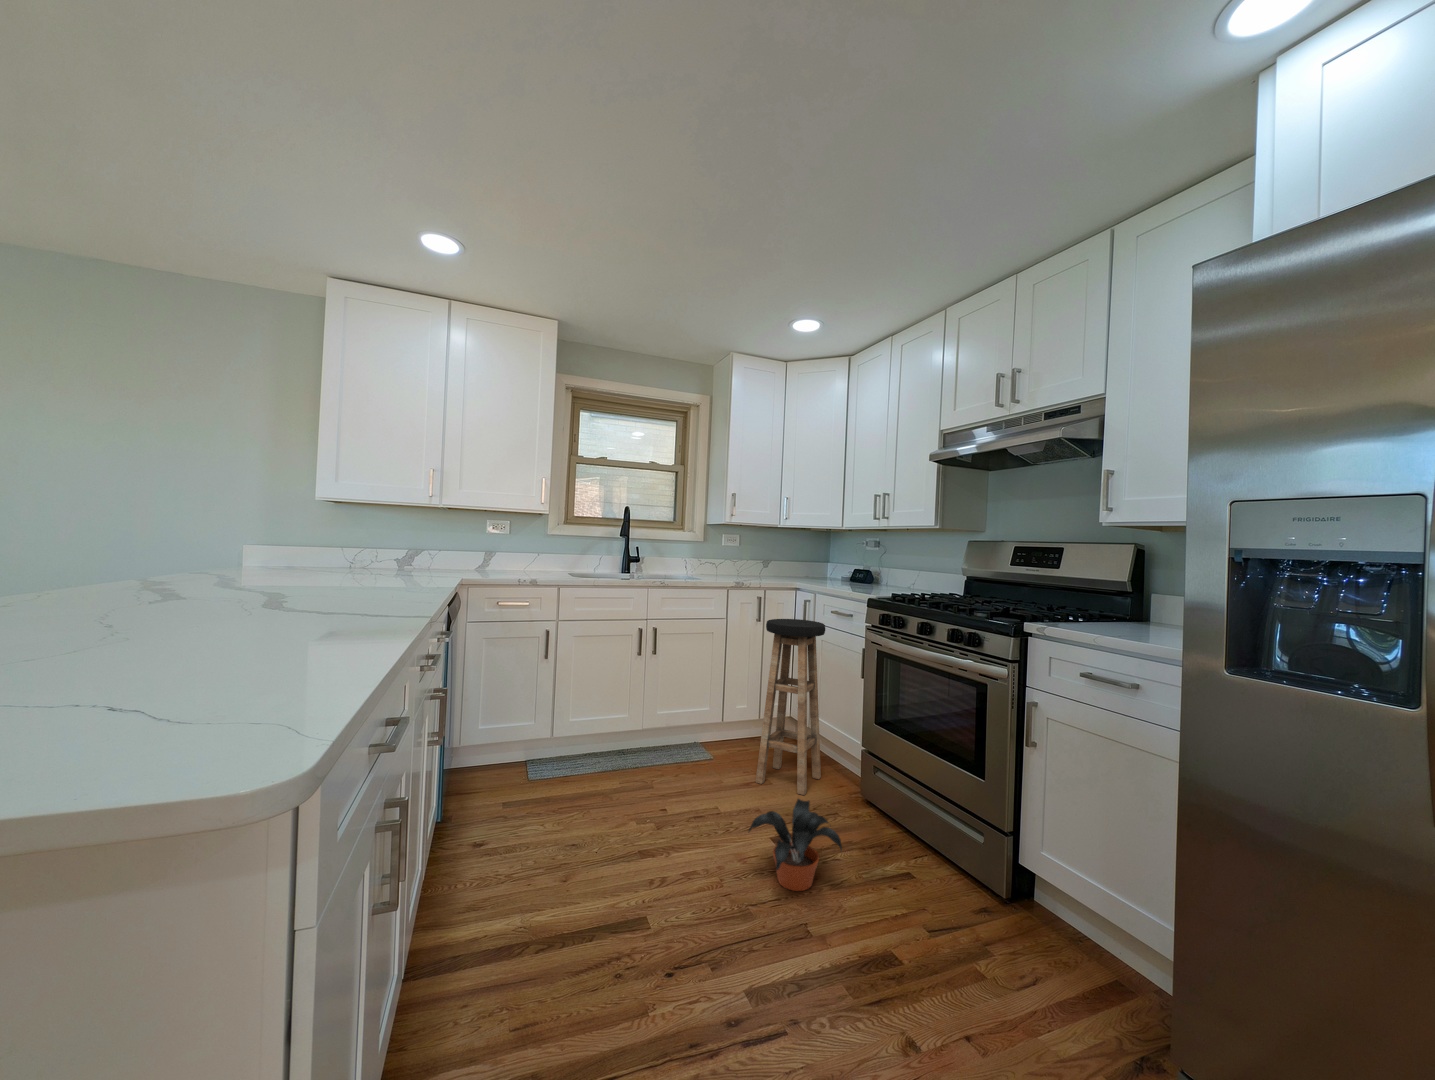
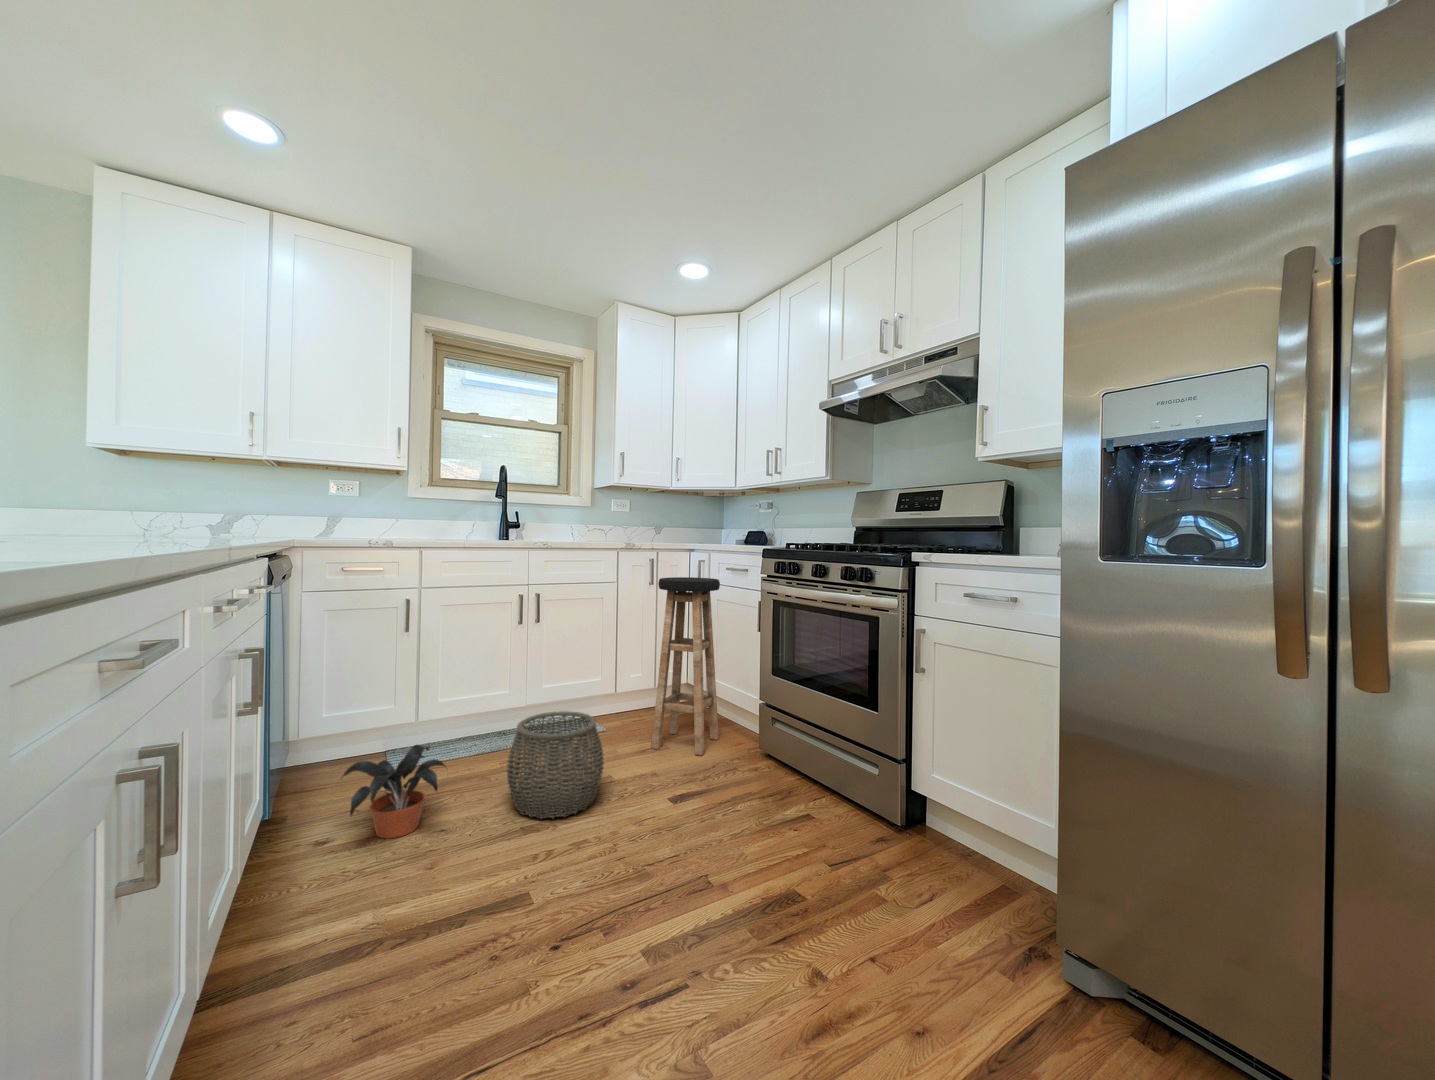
woven basket: none [627,745,713,847] -> present [507,711,604,819]
potted plant: present [749,799,842,891] -> present [343,745,445,838]

